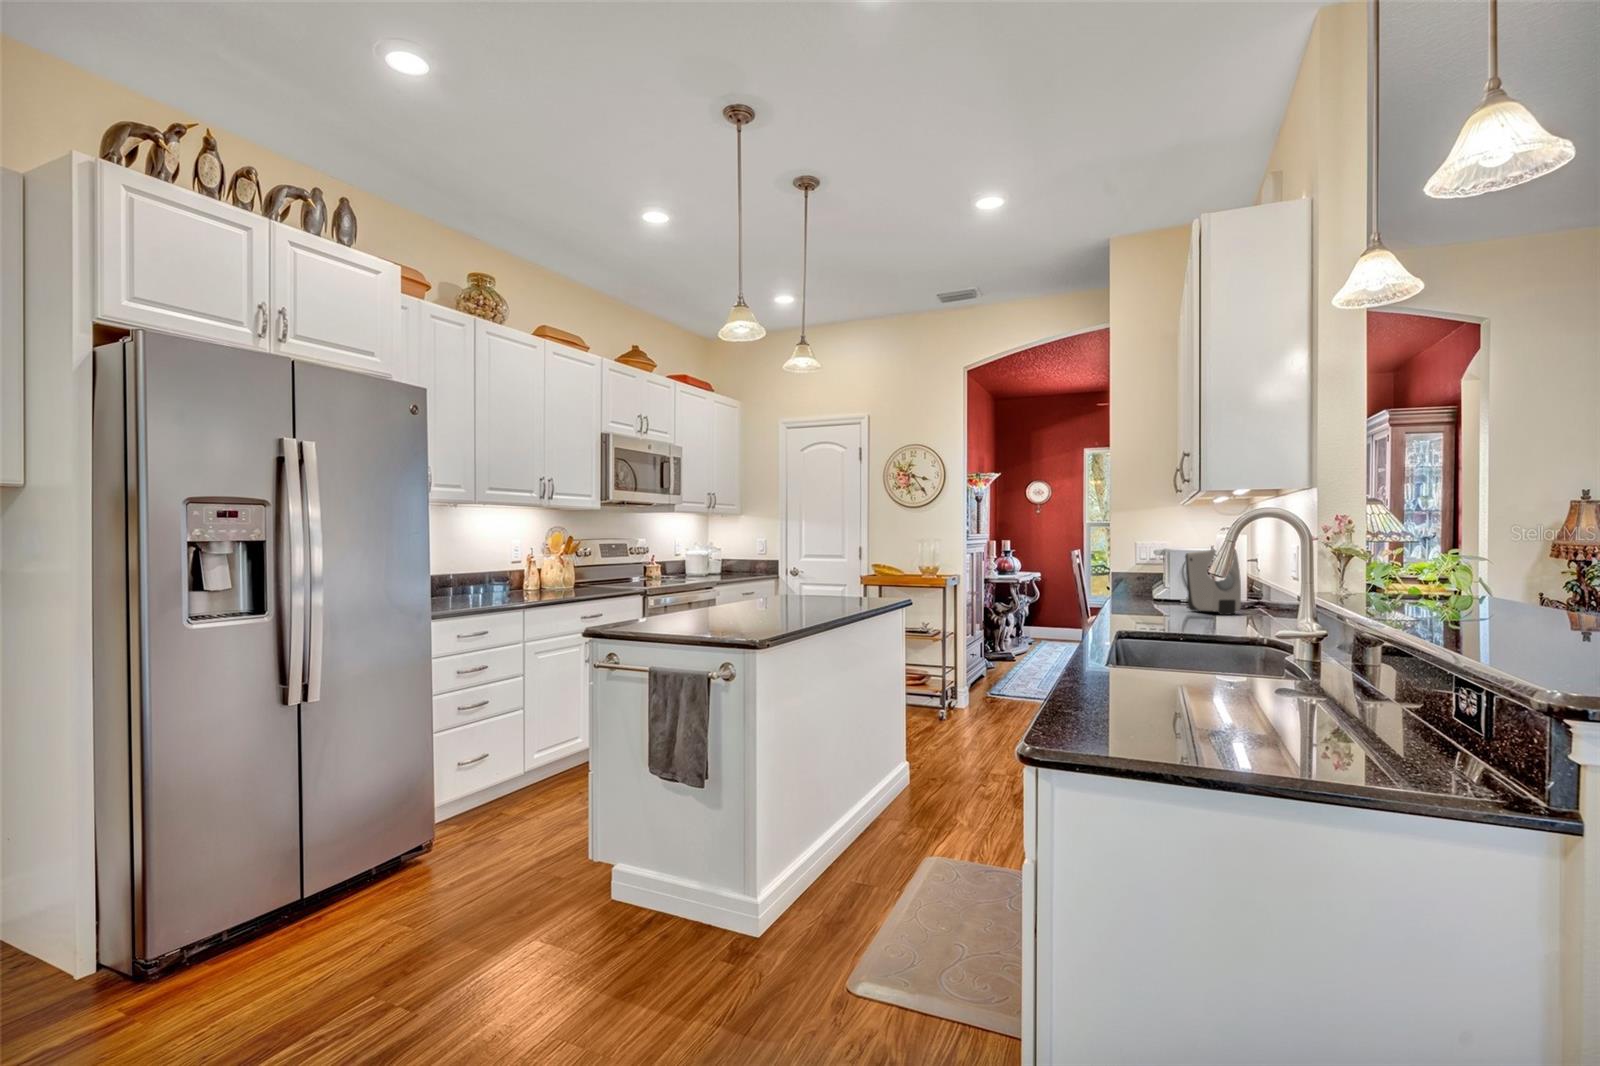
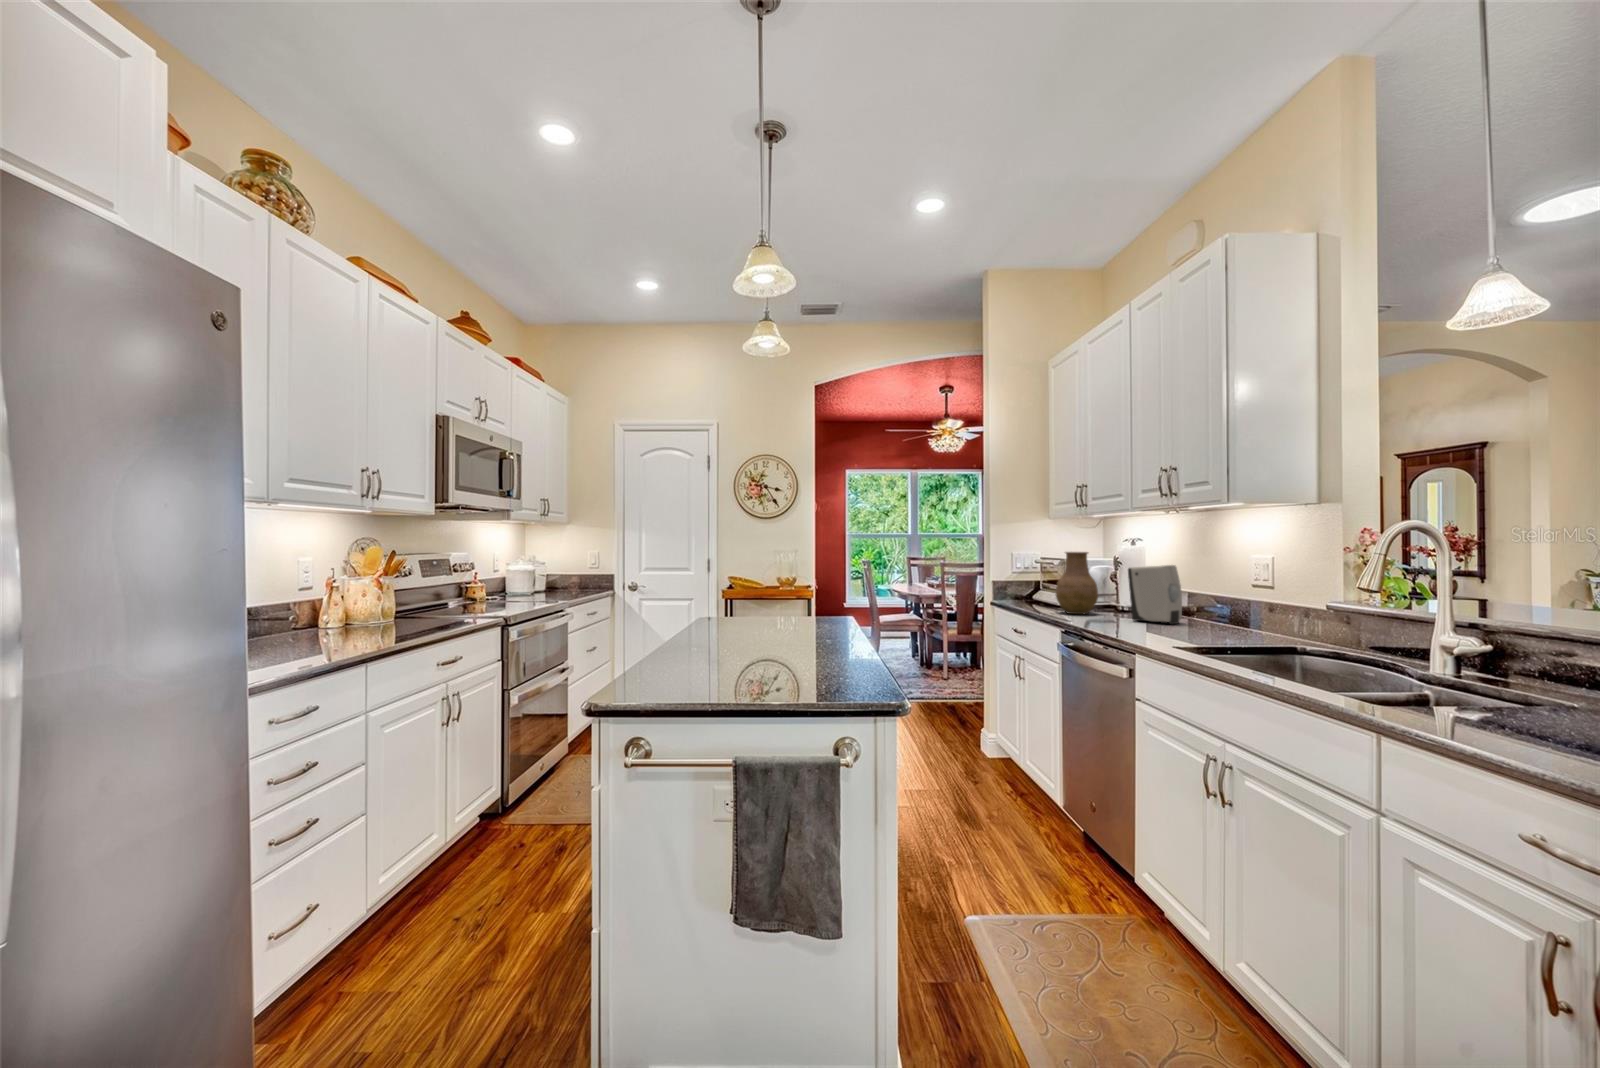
vase: none [1133,537,1181,605] -> present [1056,552,1098,614]

